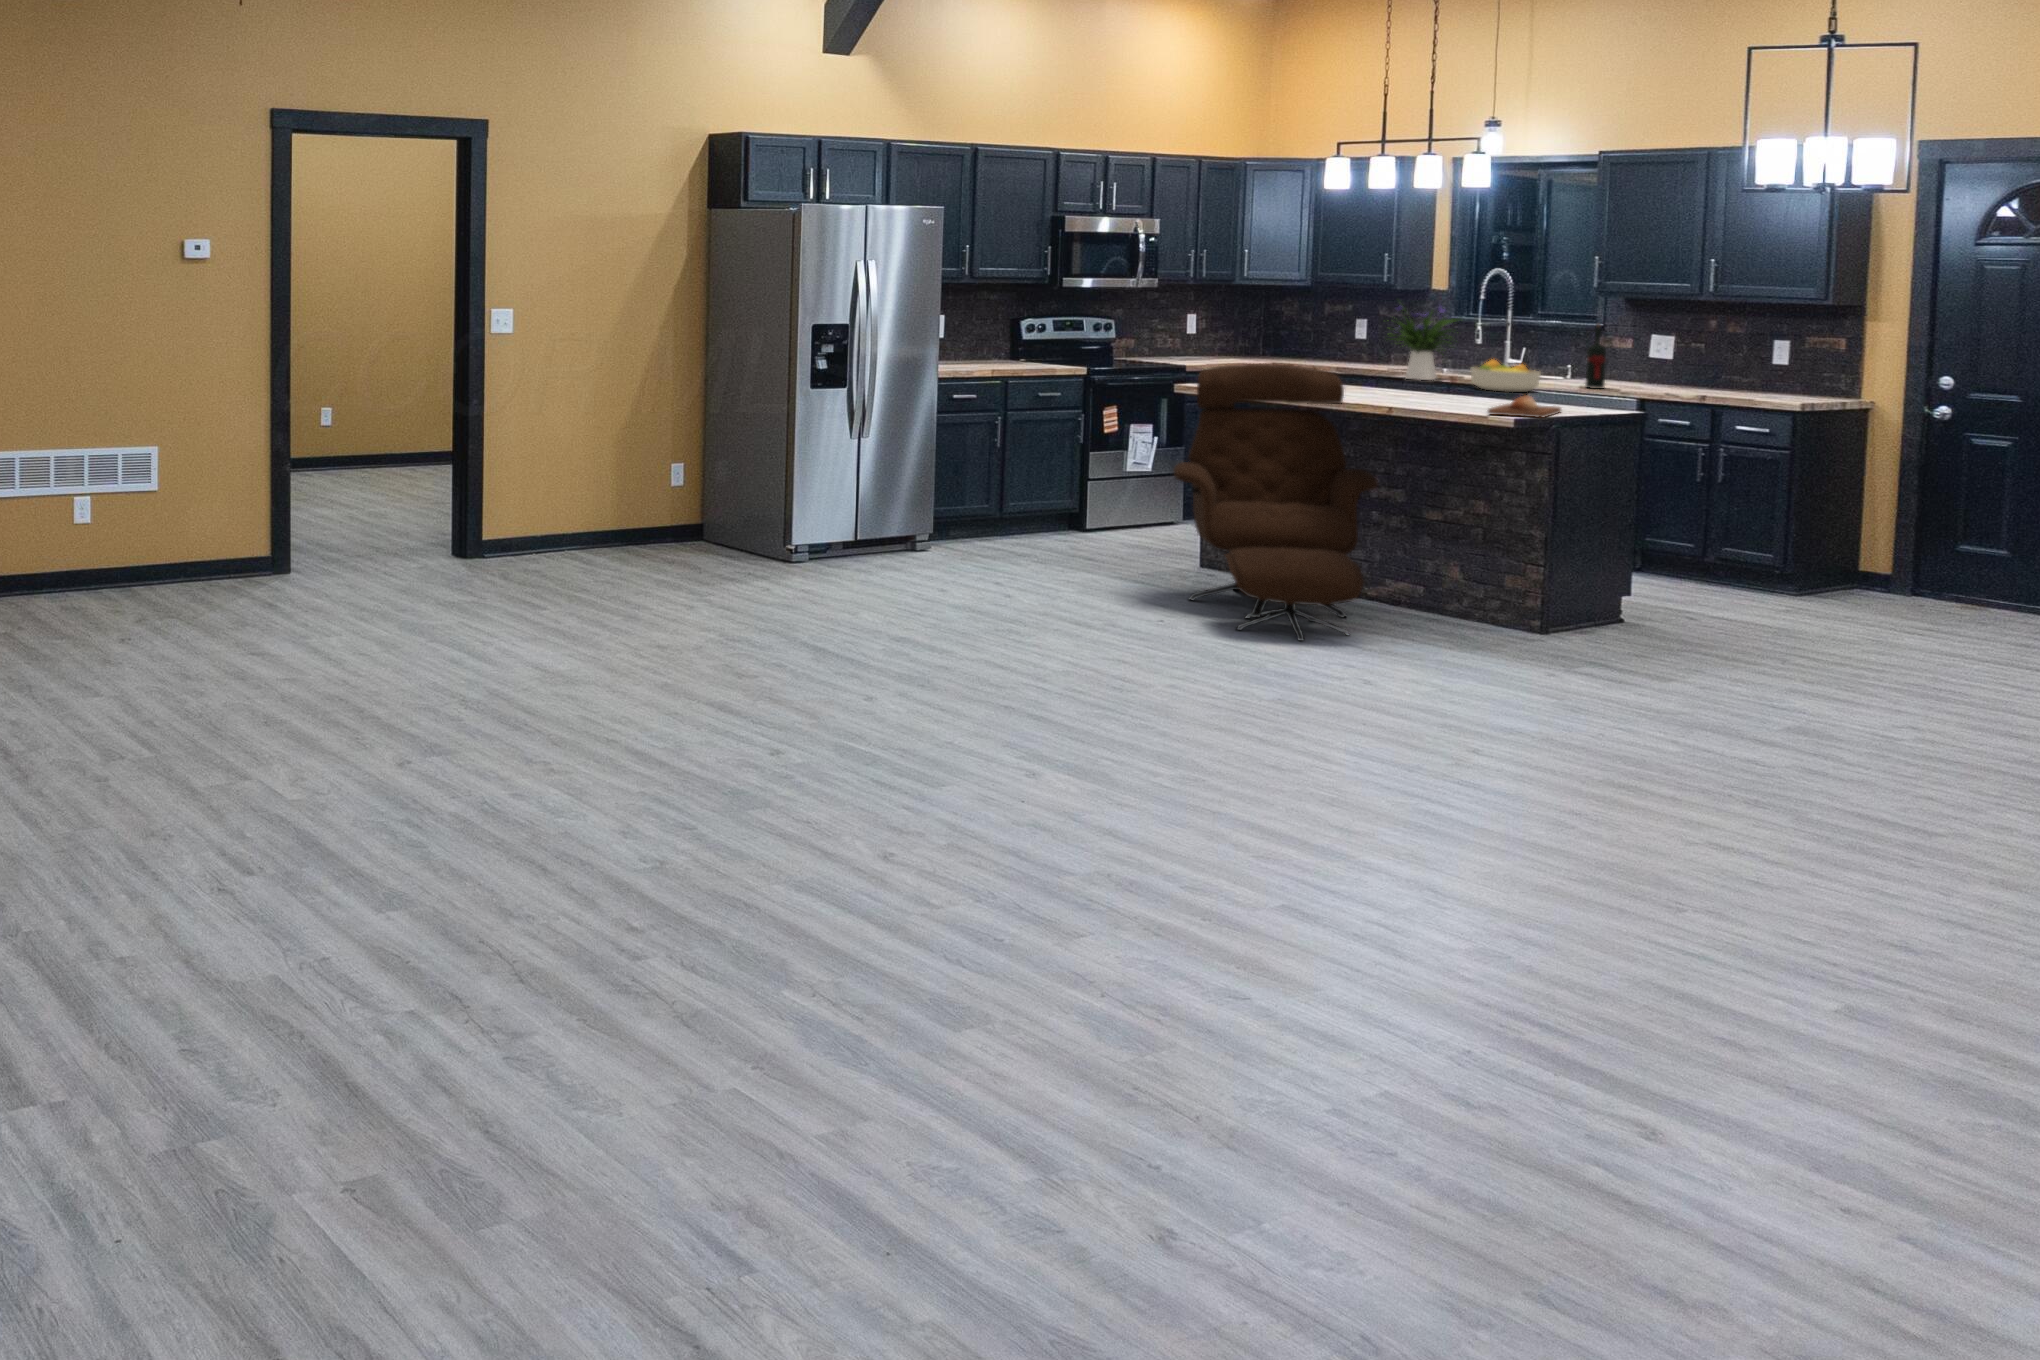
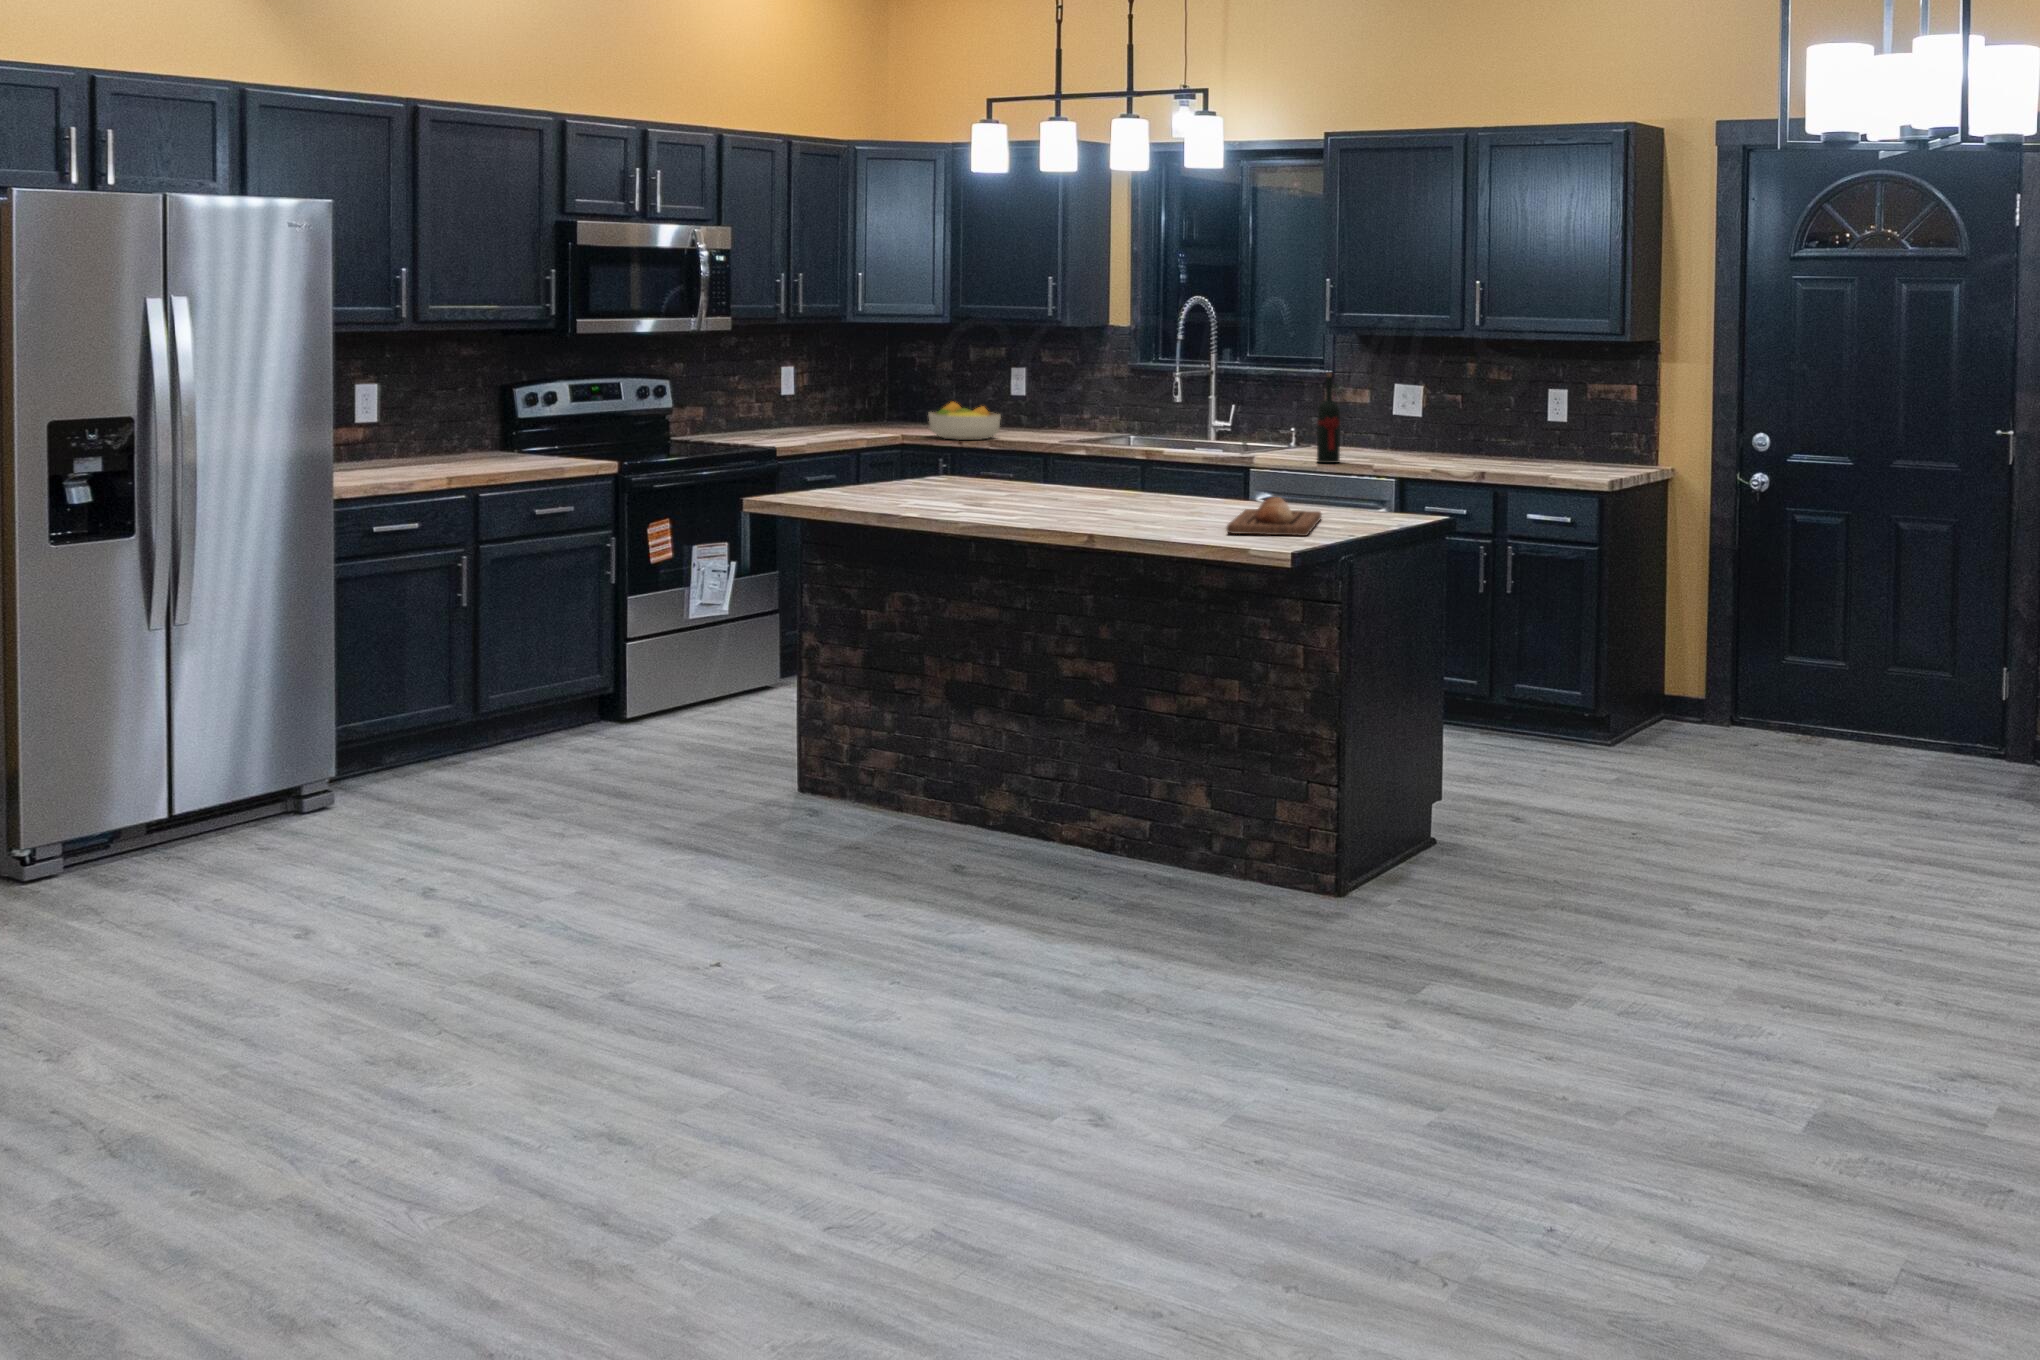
flower arrangement: present [1388,304,1459,380] -> none [1053,342,1160,458]
fruit bowl: present [1470,359,1541,392] -> present [929,402,1001,440]
lounge chair: present [1174,364,1378,641] -> none [743,462,1069,970]

